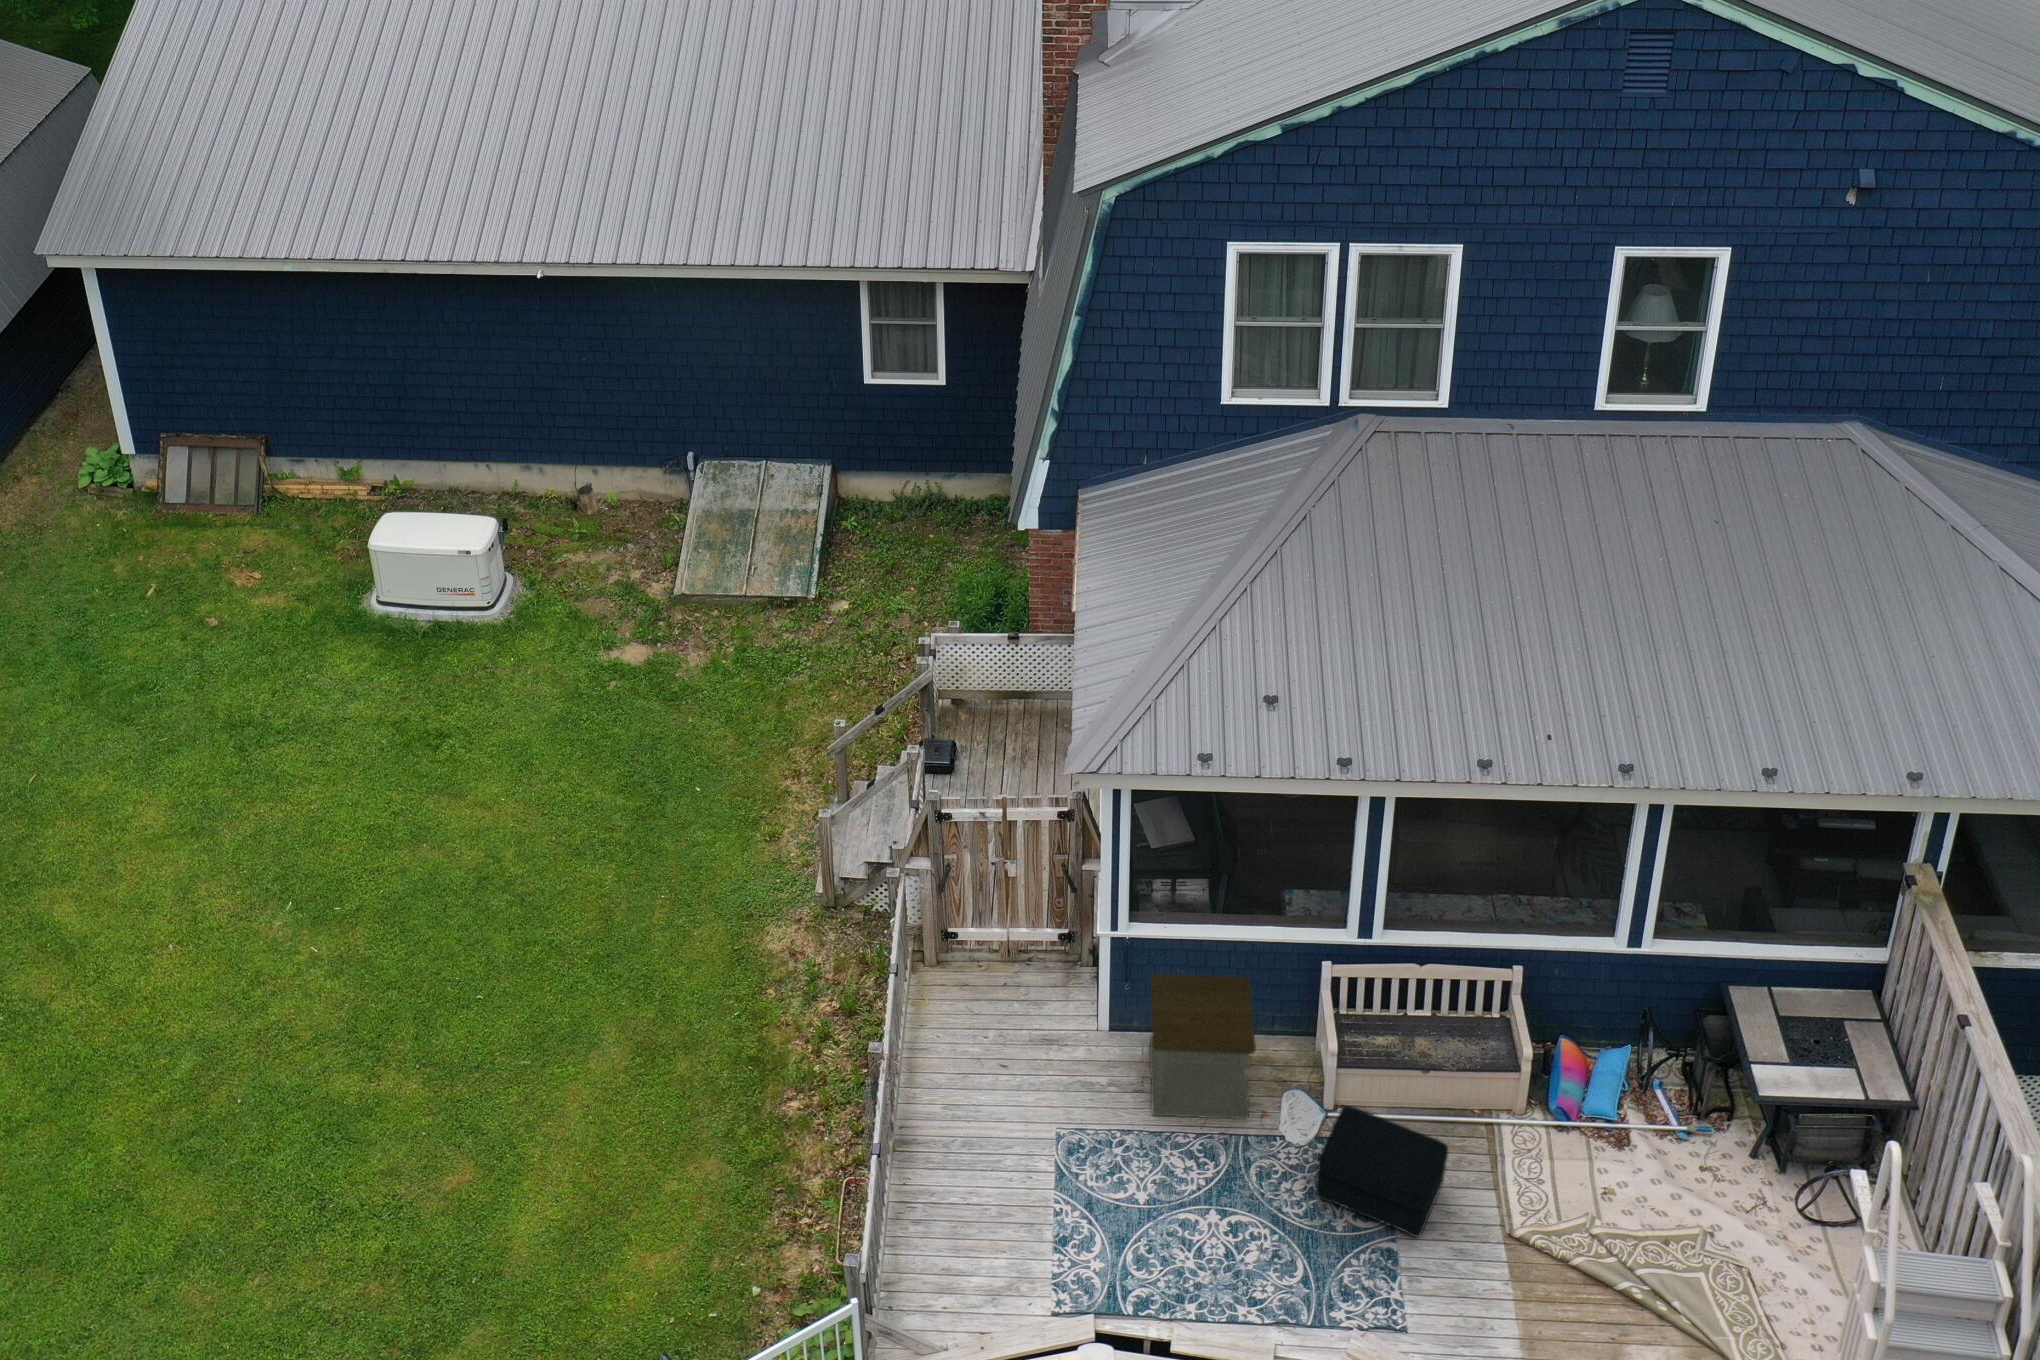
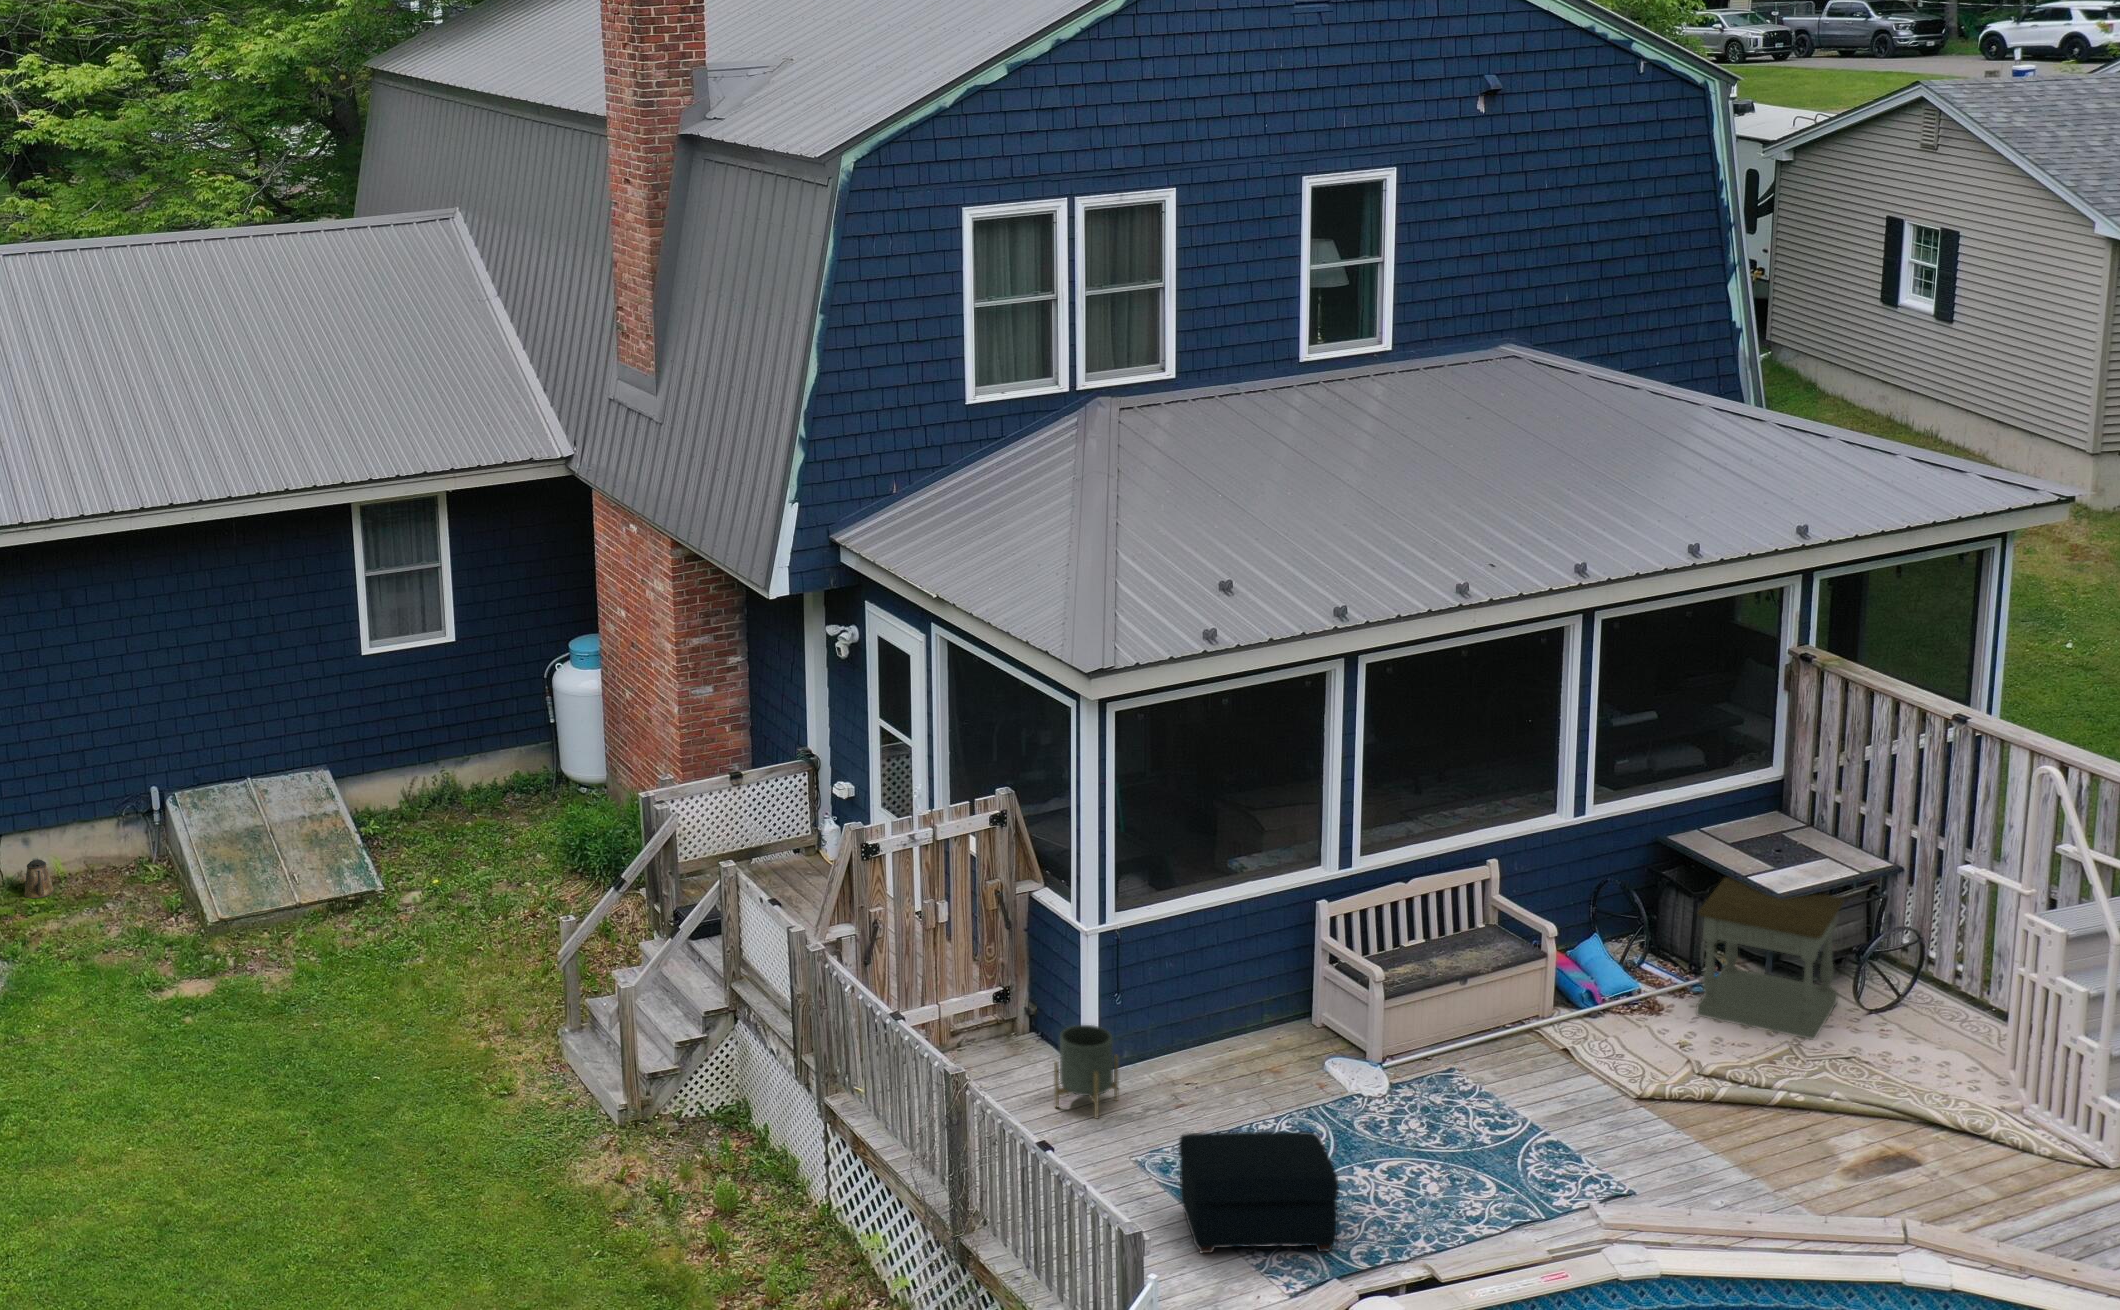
side table: present [1150,974,1256,1119] -> present [1696,877,1844,1040]
planter: none [1058,993,1112,1070] -> present [1054,1025,1119,1118]
ottoman: present [1316,1106,1448,1238] -> present [1179,1131,1339,1253]

